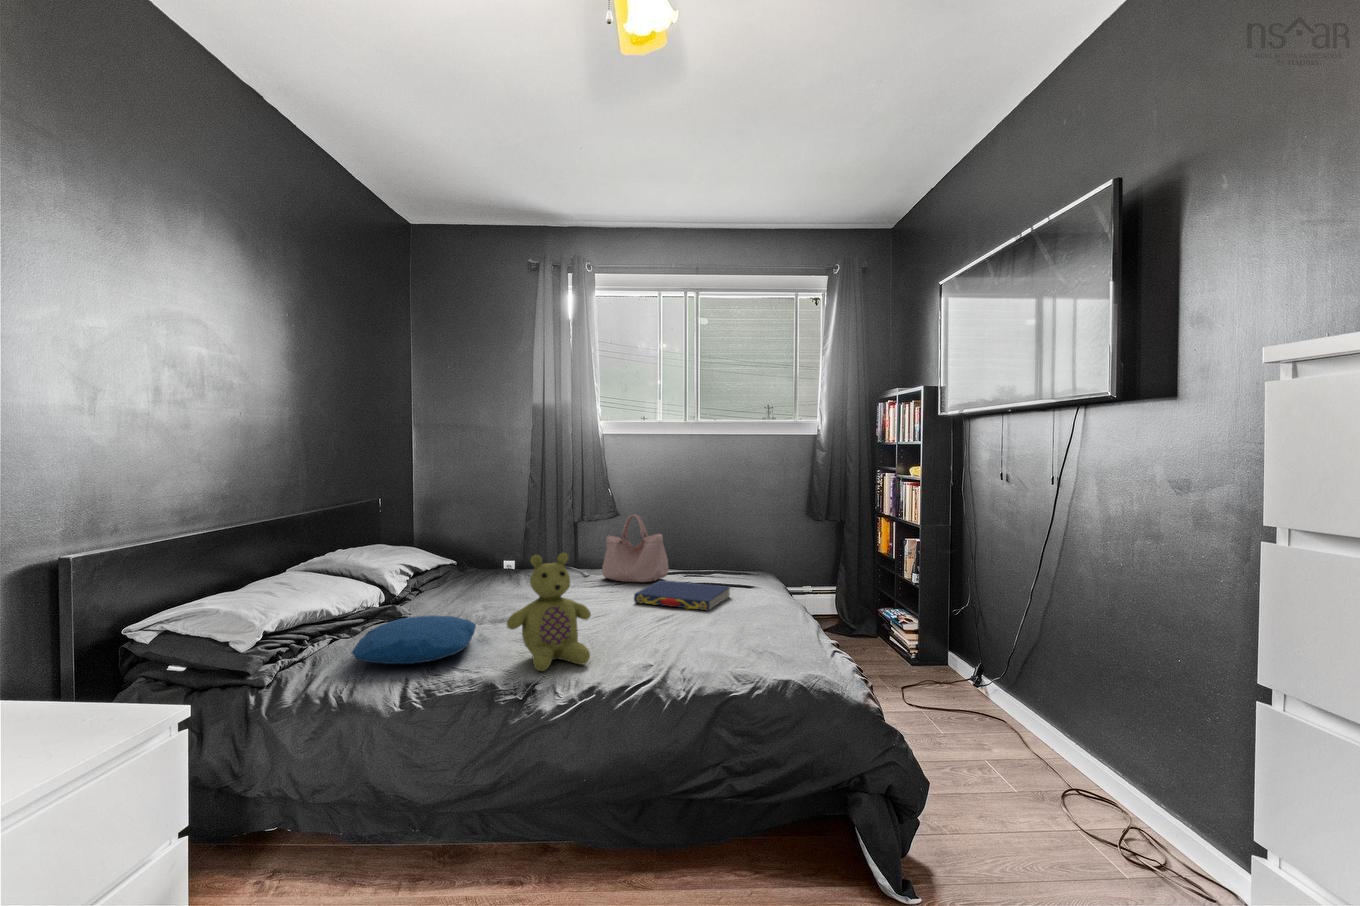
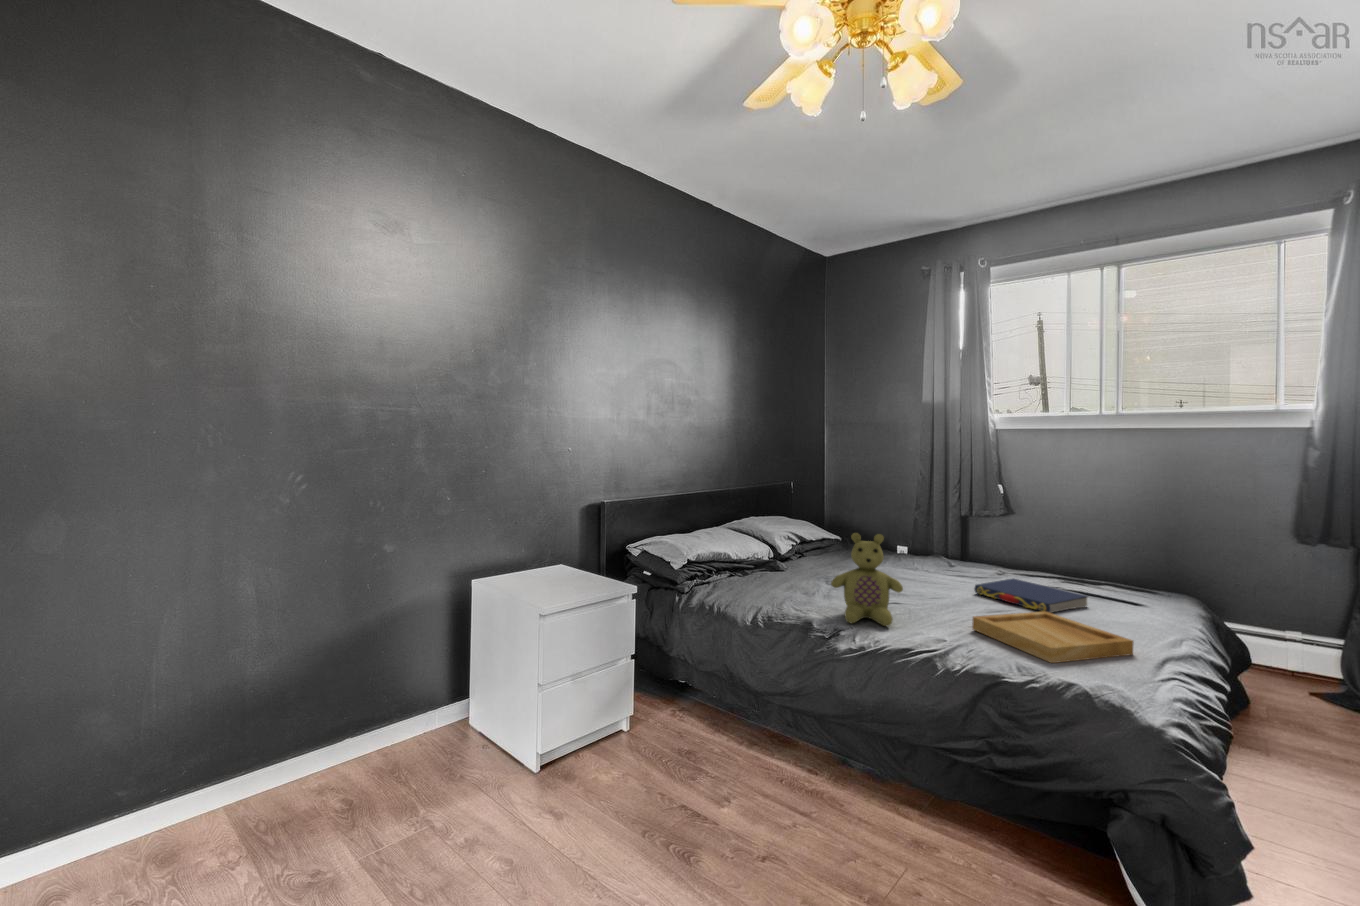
handbag: present [602,515,668,582] -> none [962,514,1030,580]
tray: none [665,610,797,663] -> present [972,611,1134,663]
pillow: present [352,615,476,664] -> none [733,568,822,600]

